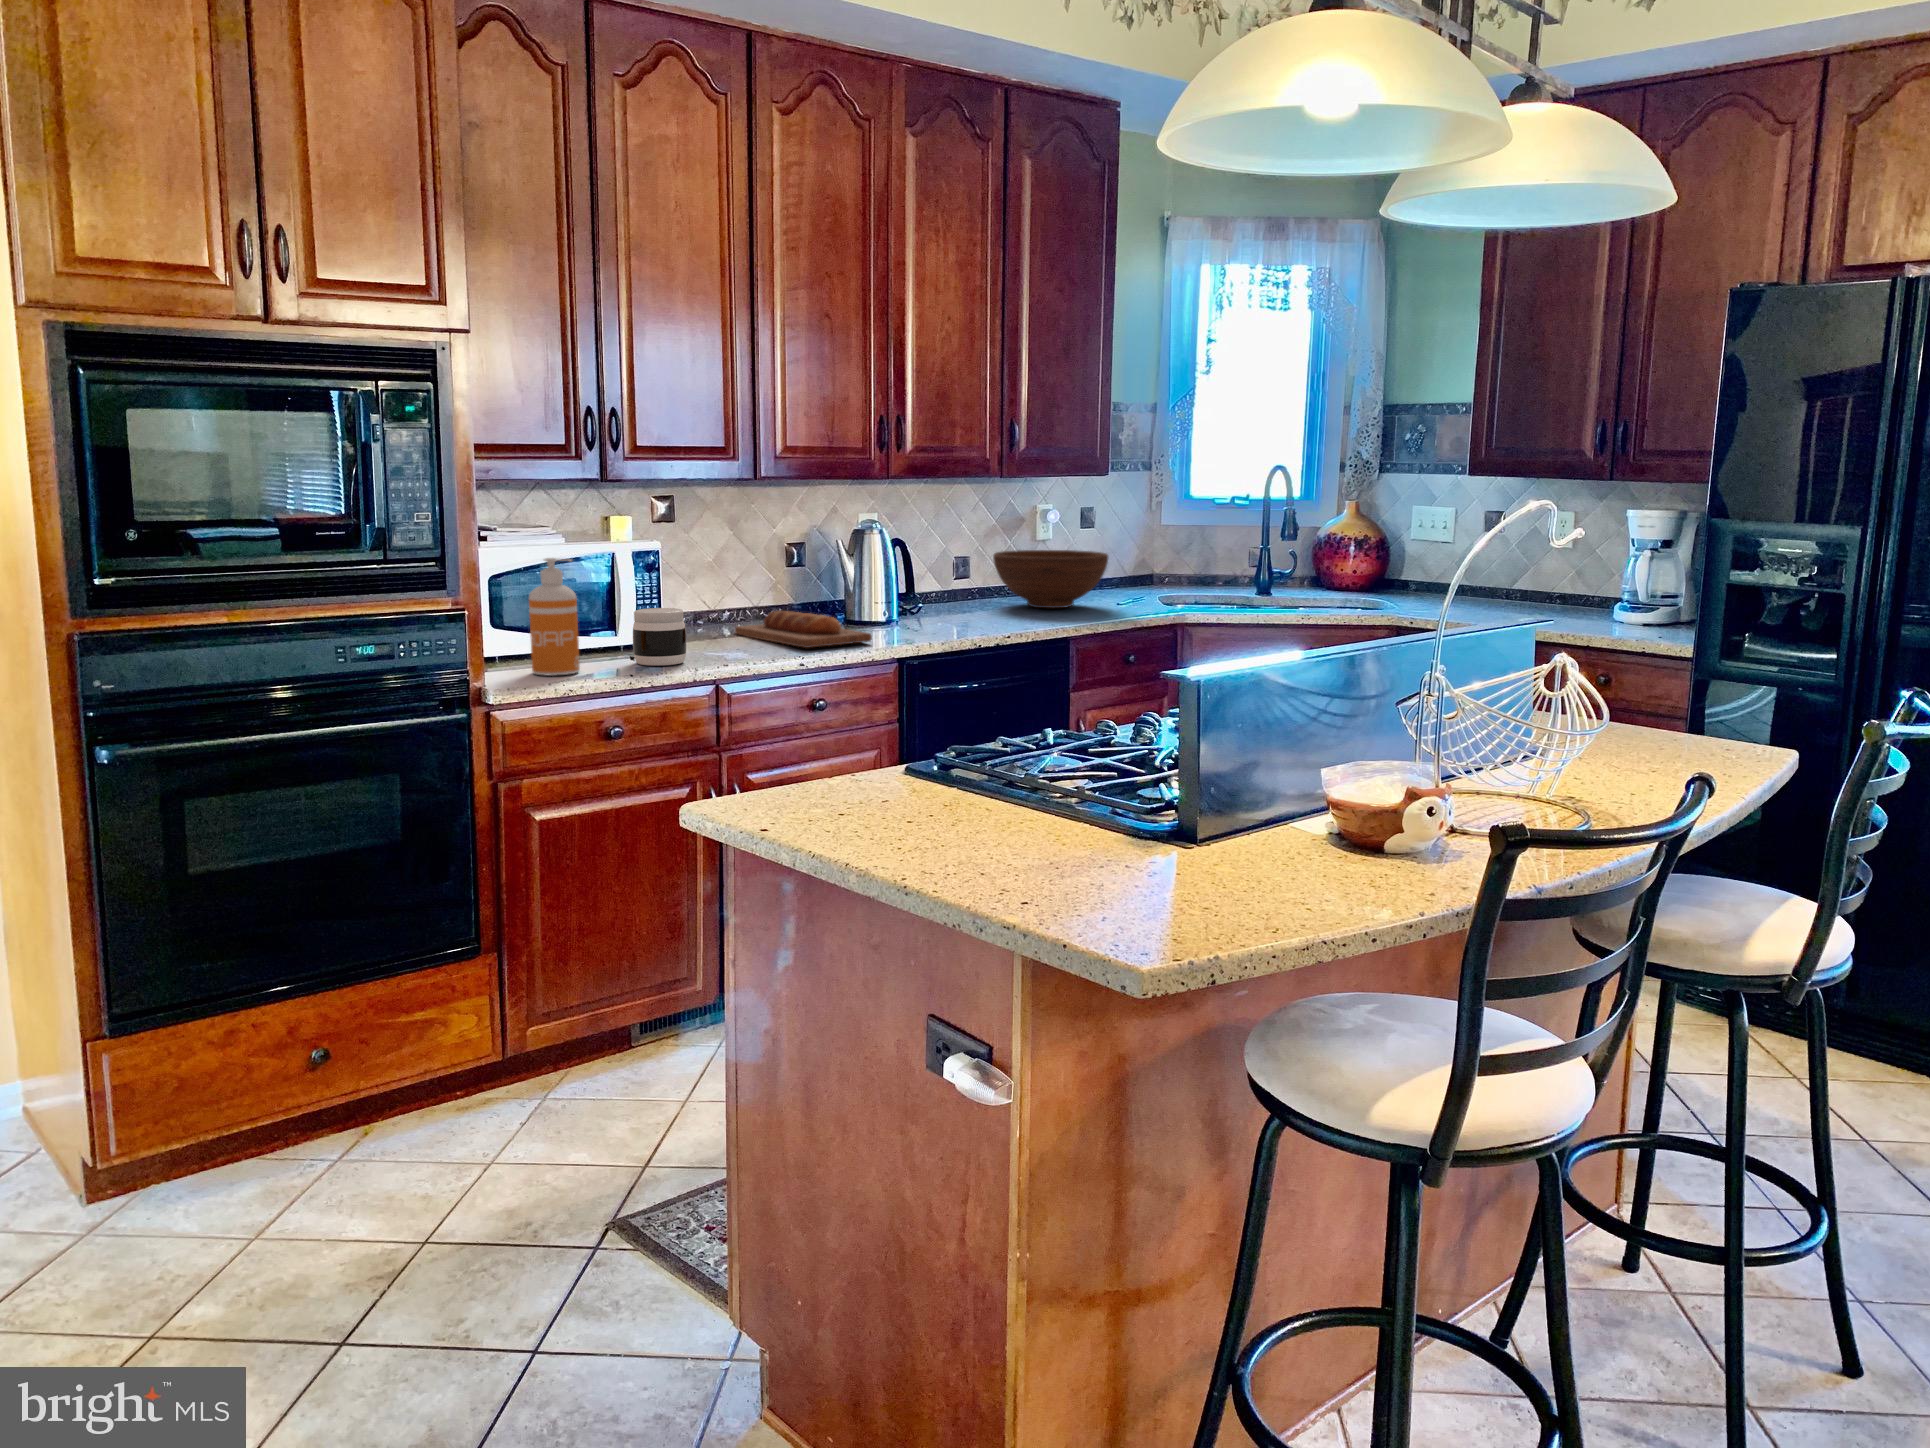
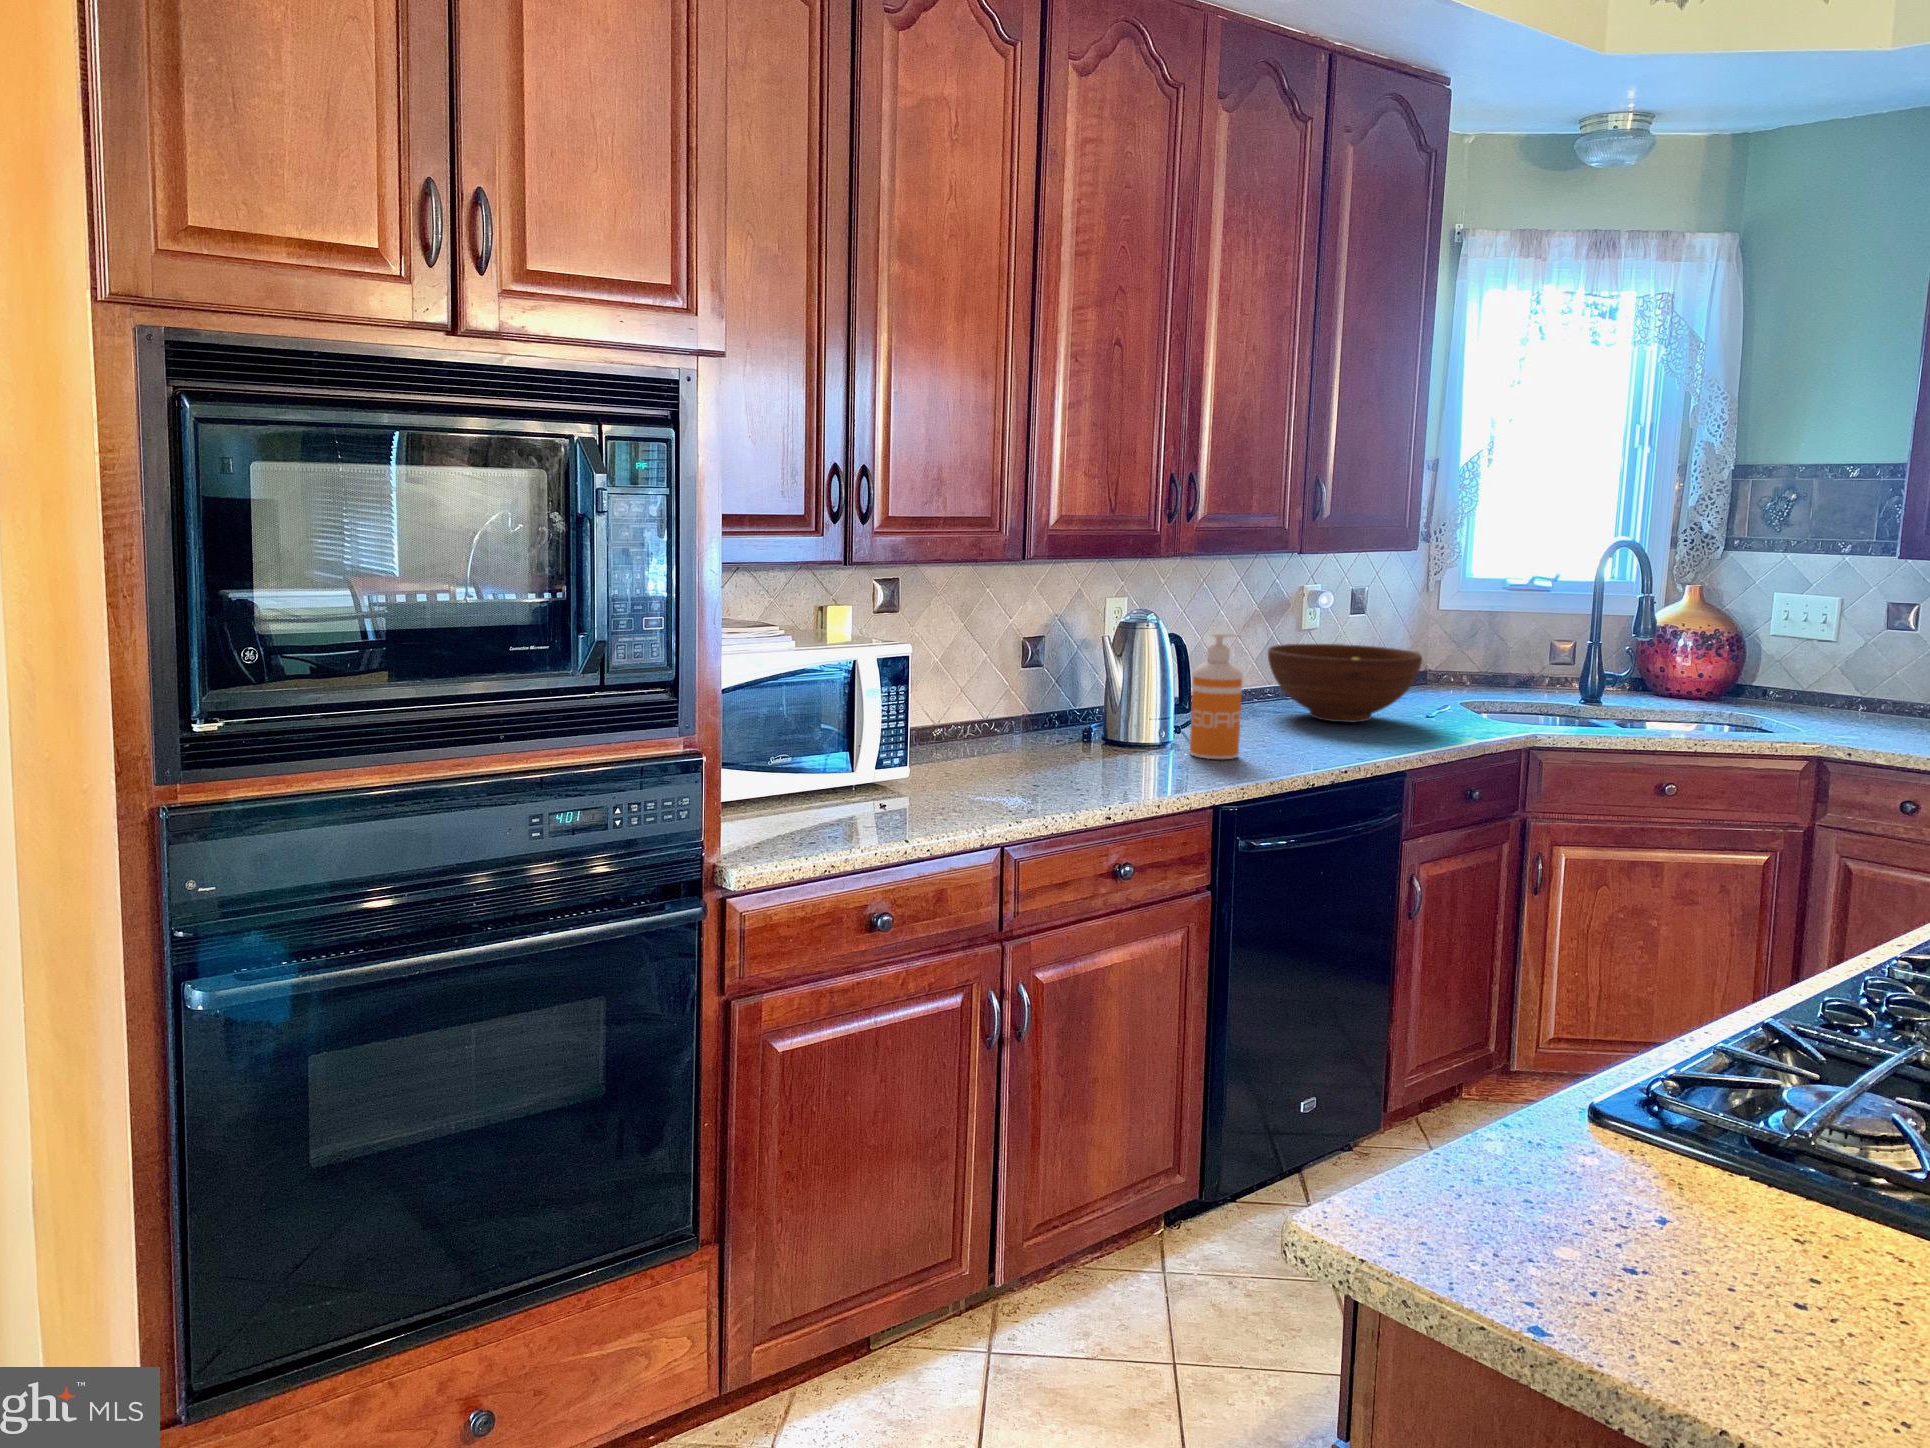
soap dispenser: present [529,558,580,676] -> present [1190,633,1242,759]
jar: present [633,608,686,666] -> none [890,739,962,822]
bread loaf: present [735,611,872,648] -> none [981,731,1178,791]

